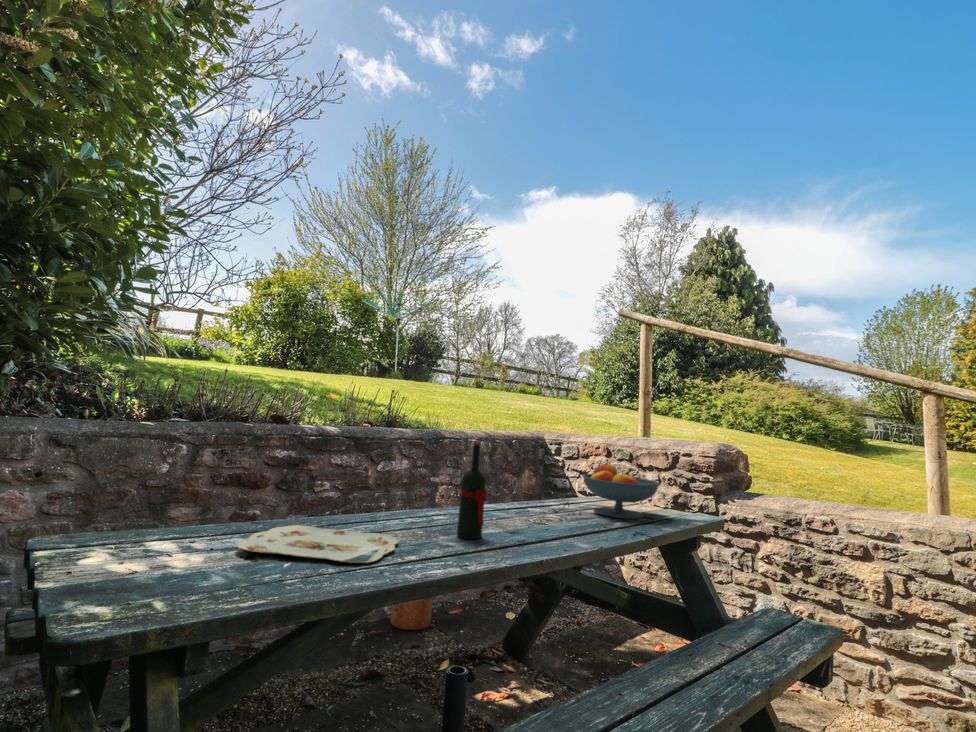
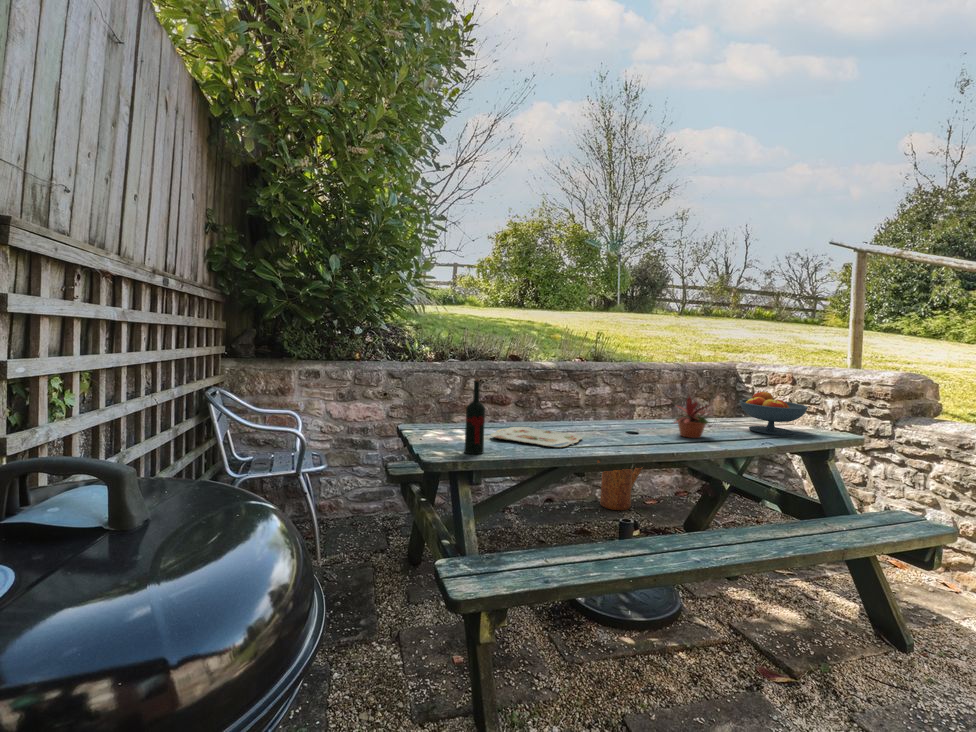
wine bottle: present [457,440,487,539] -> present [464,378,485,454]
potted plant: none [512,468,575,530] -> present [674,396,710,438]

